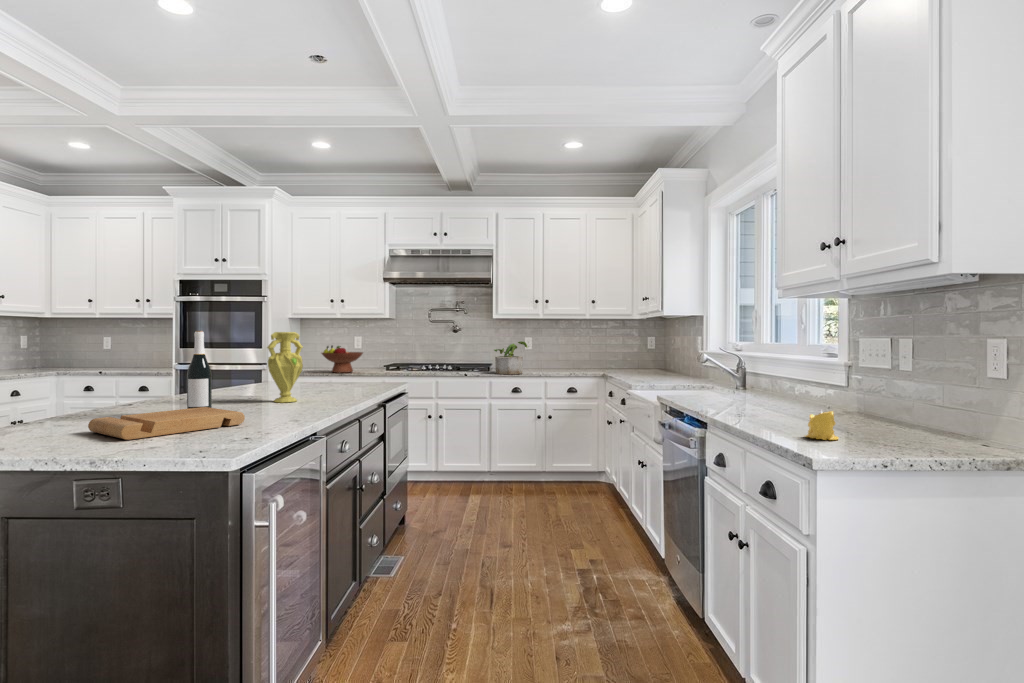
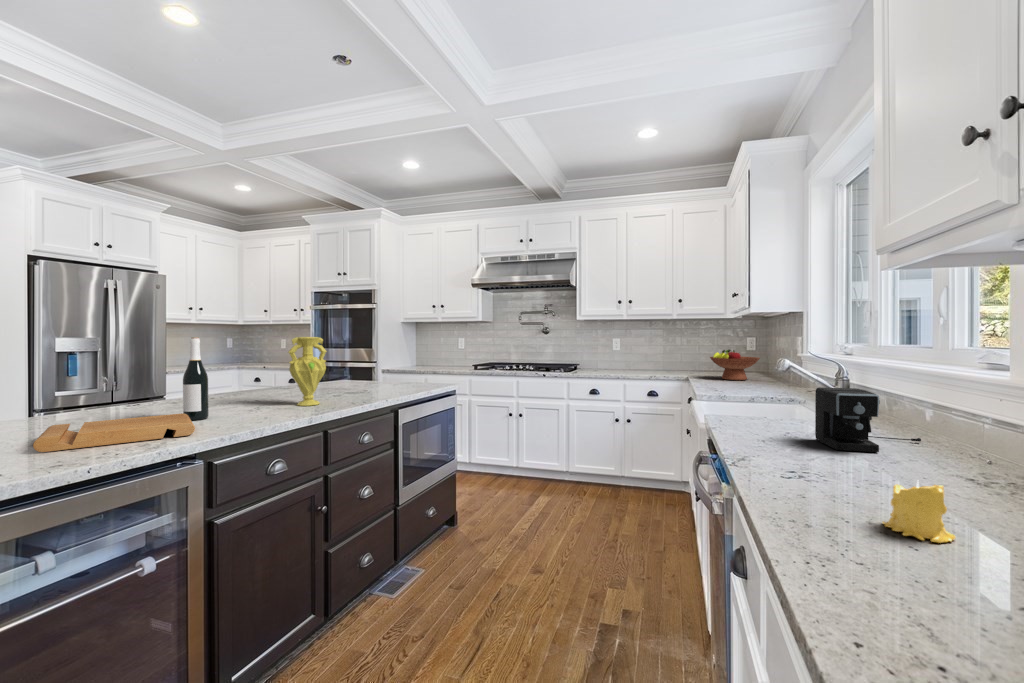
potted plant: present [494,341,527,374] -> none [572,343,605,376]
fruit bowl: present [322,346,363,373] -> present [710,350,760,380]
coffee maker: none [742,370,803,411] -> present [815,387,921,452]

